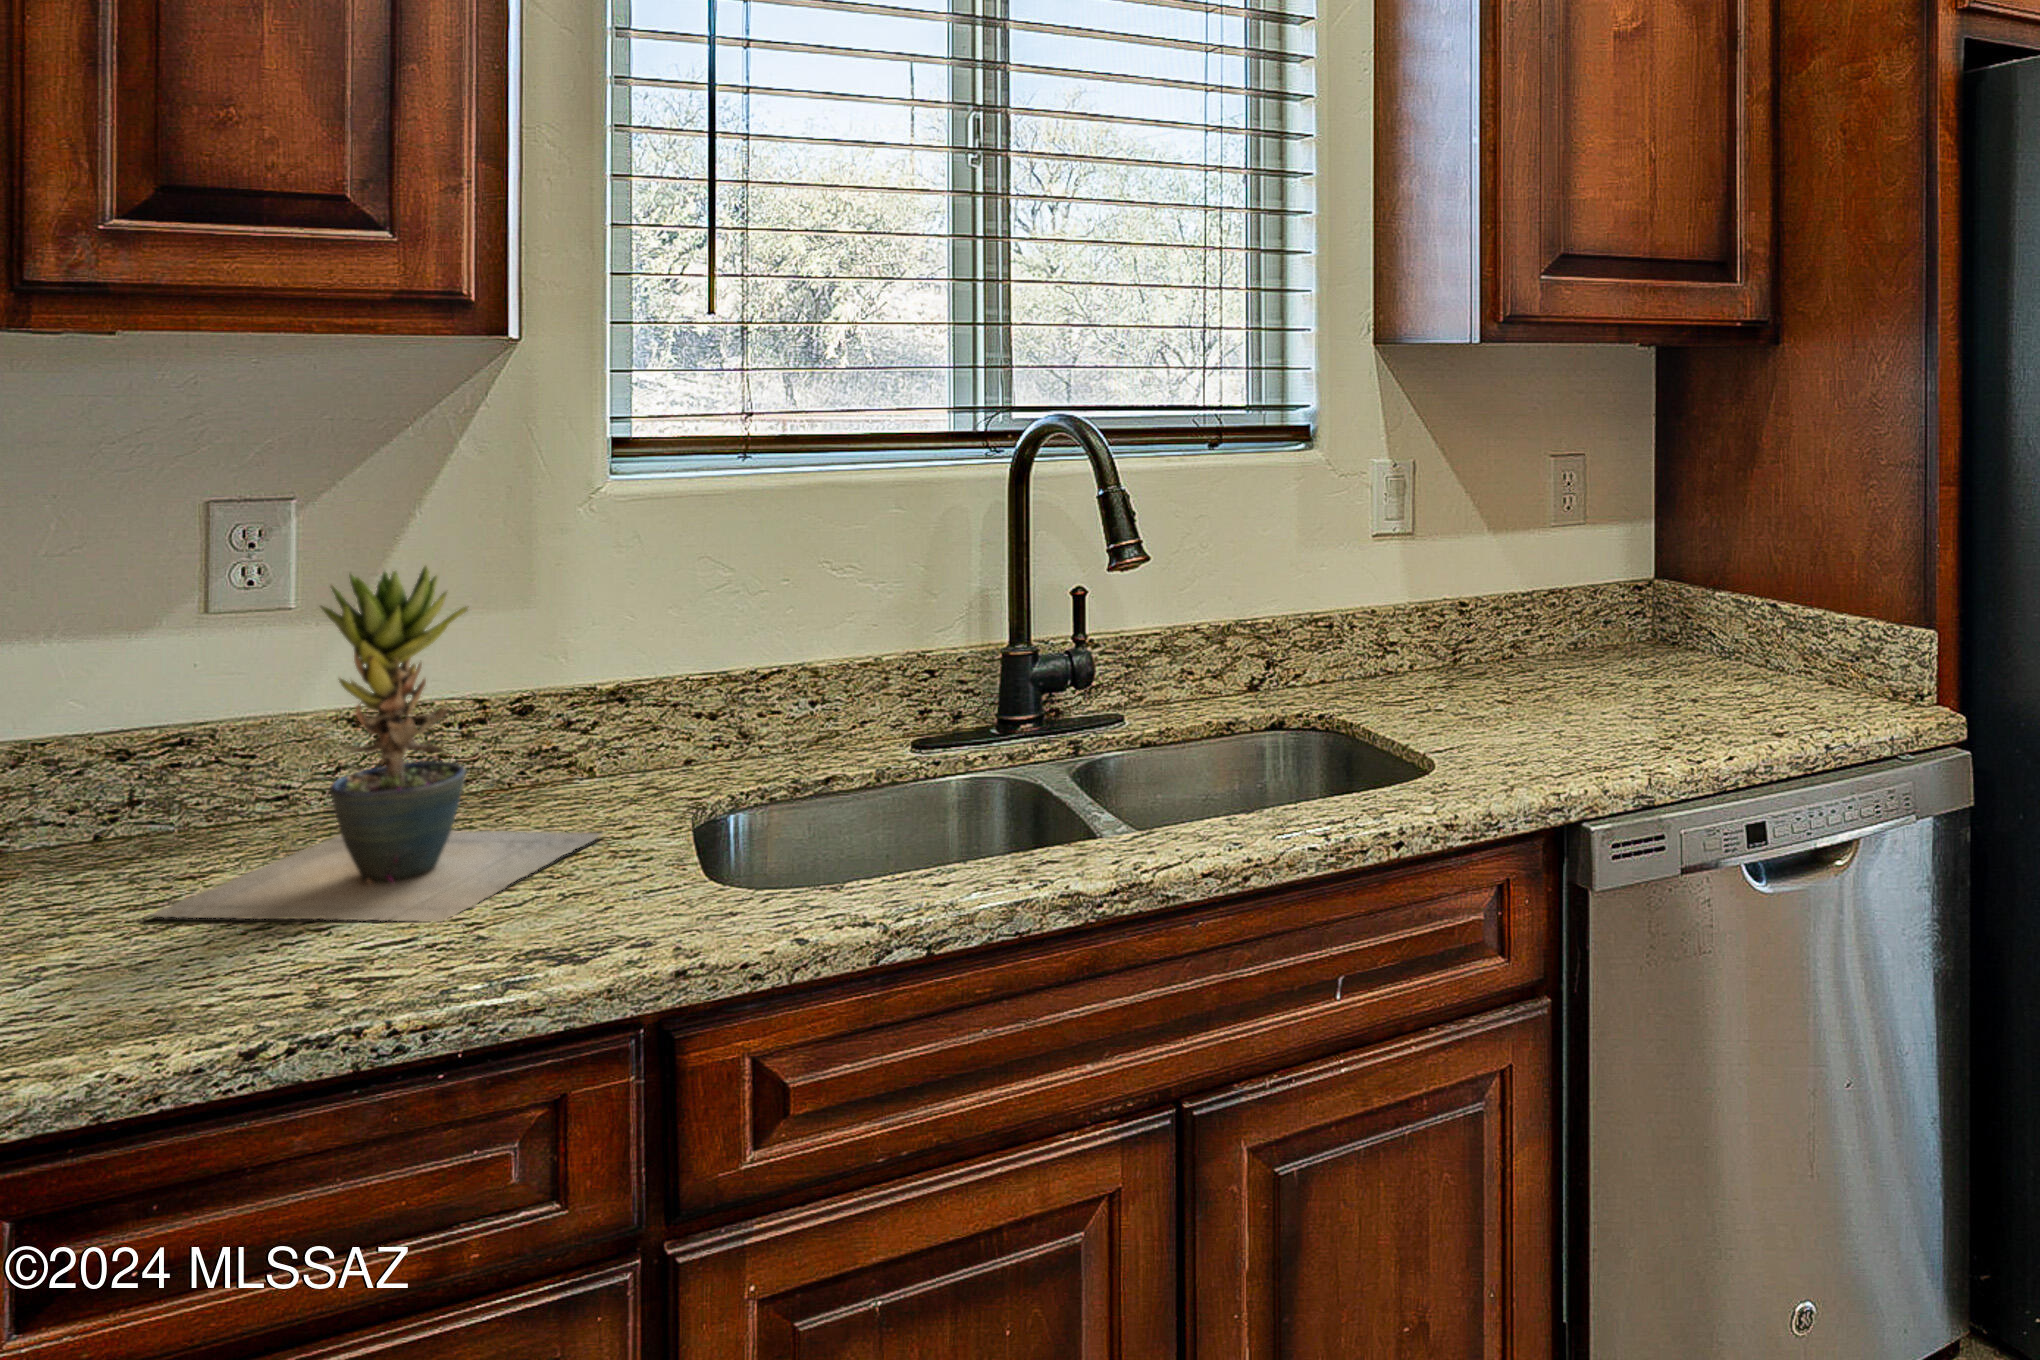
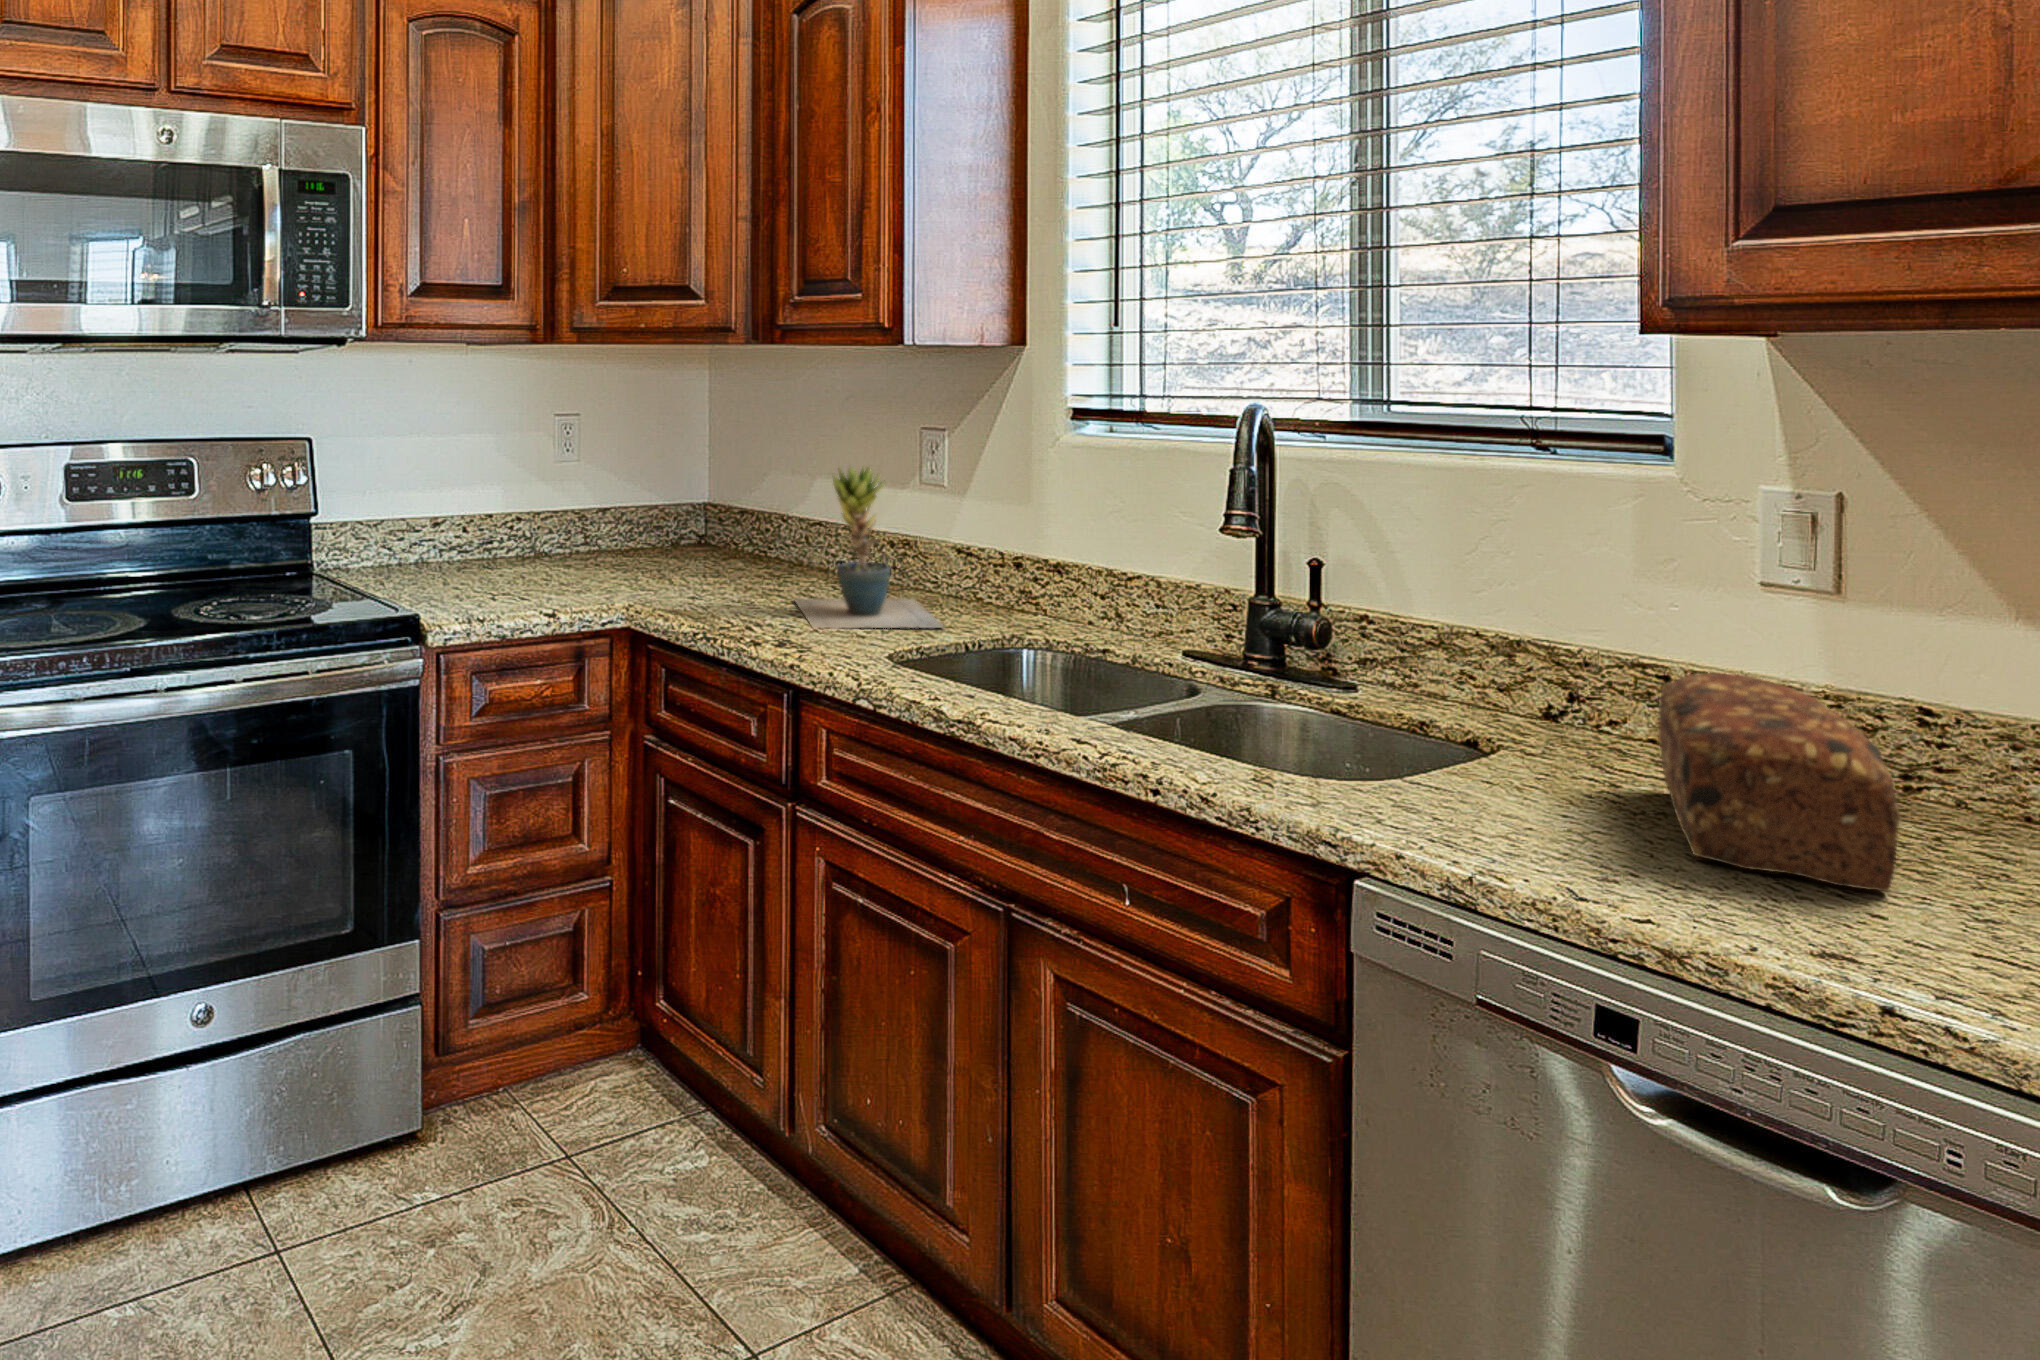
bread loaf: none [1438,593,1660,723] -> present [1659,673,1900,892]

